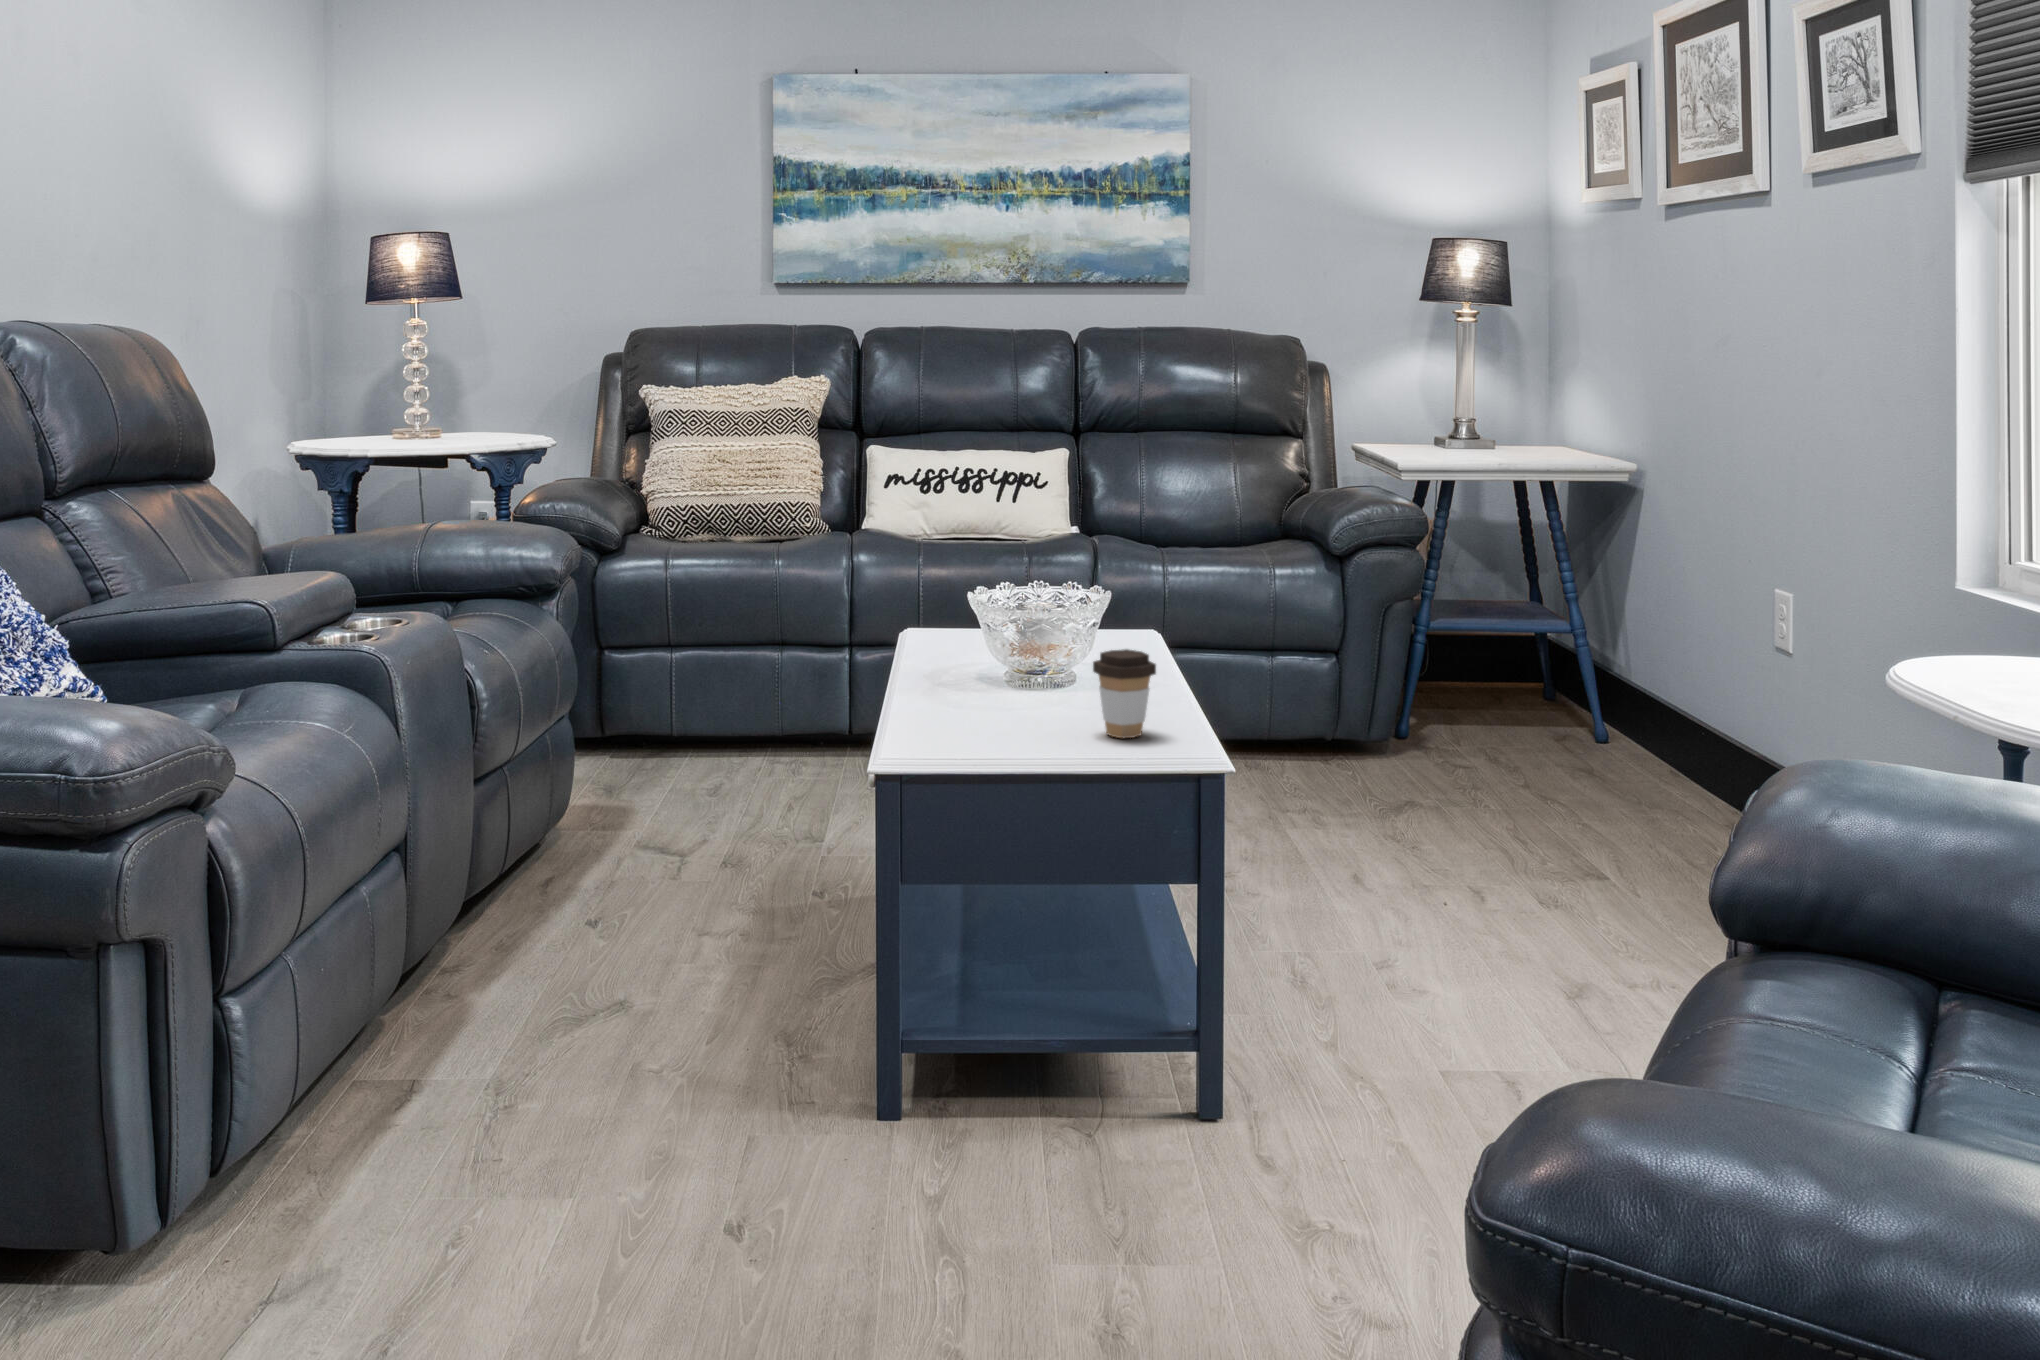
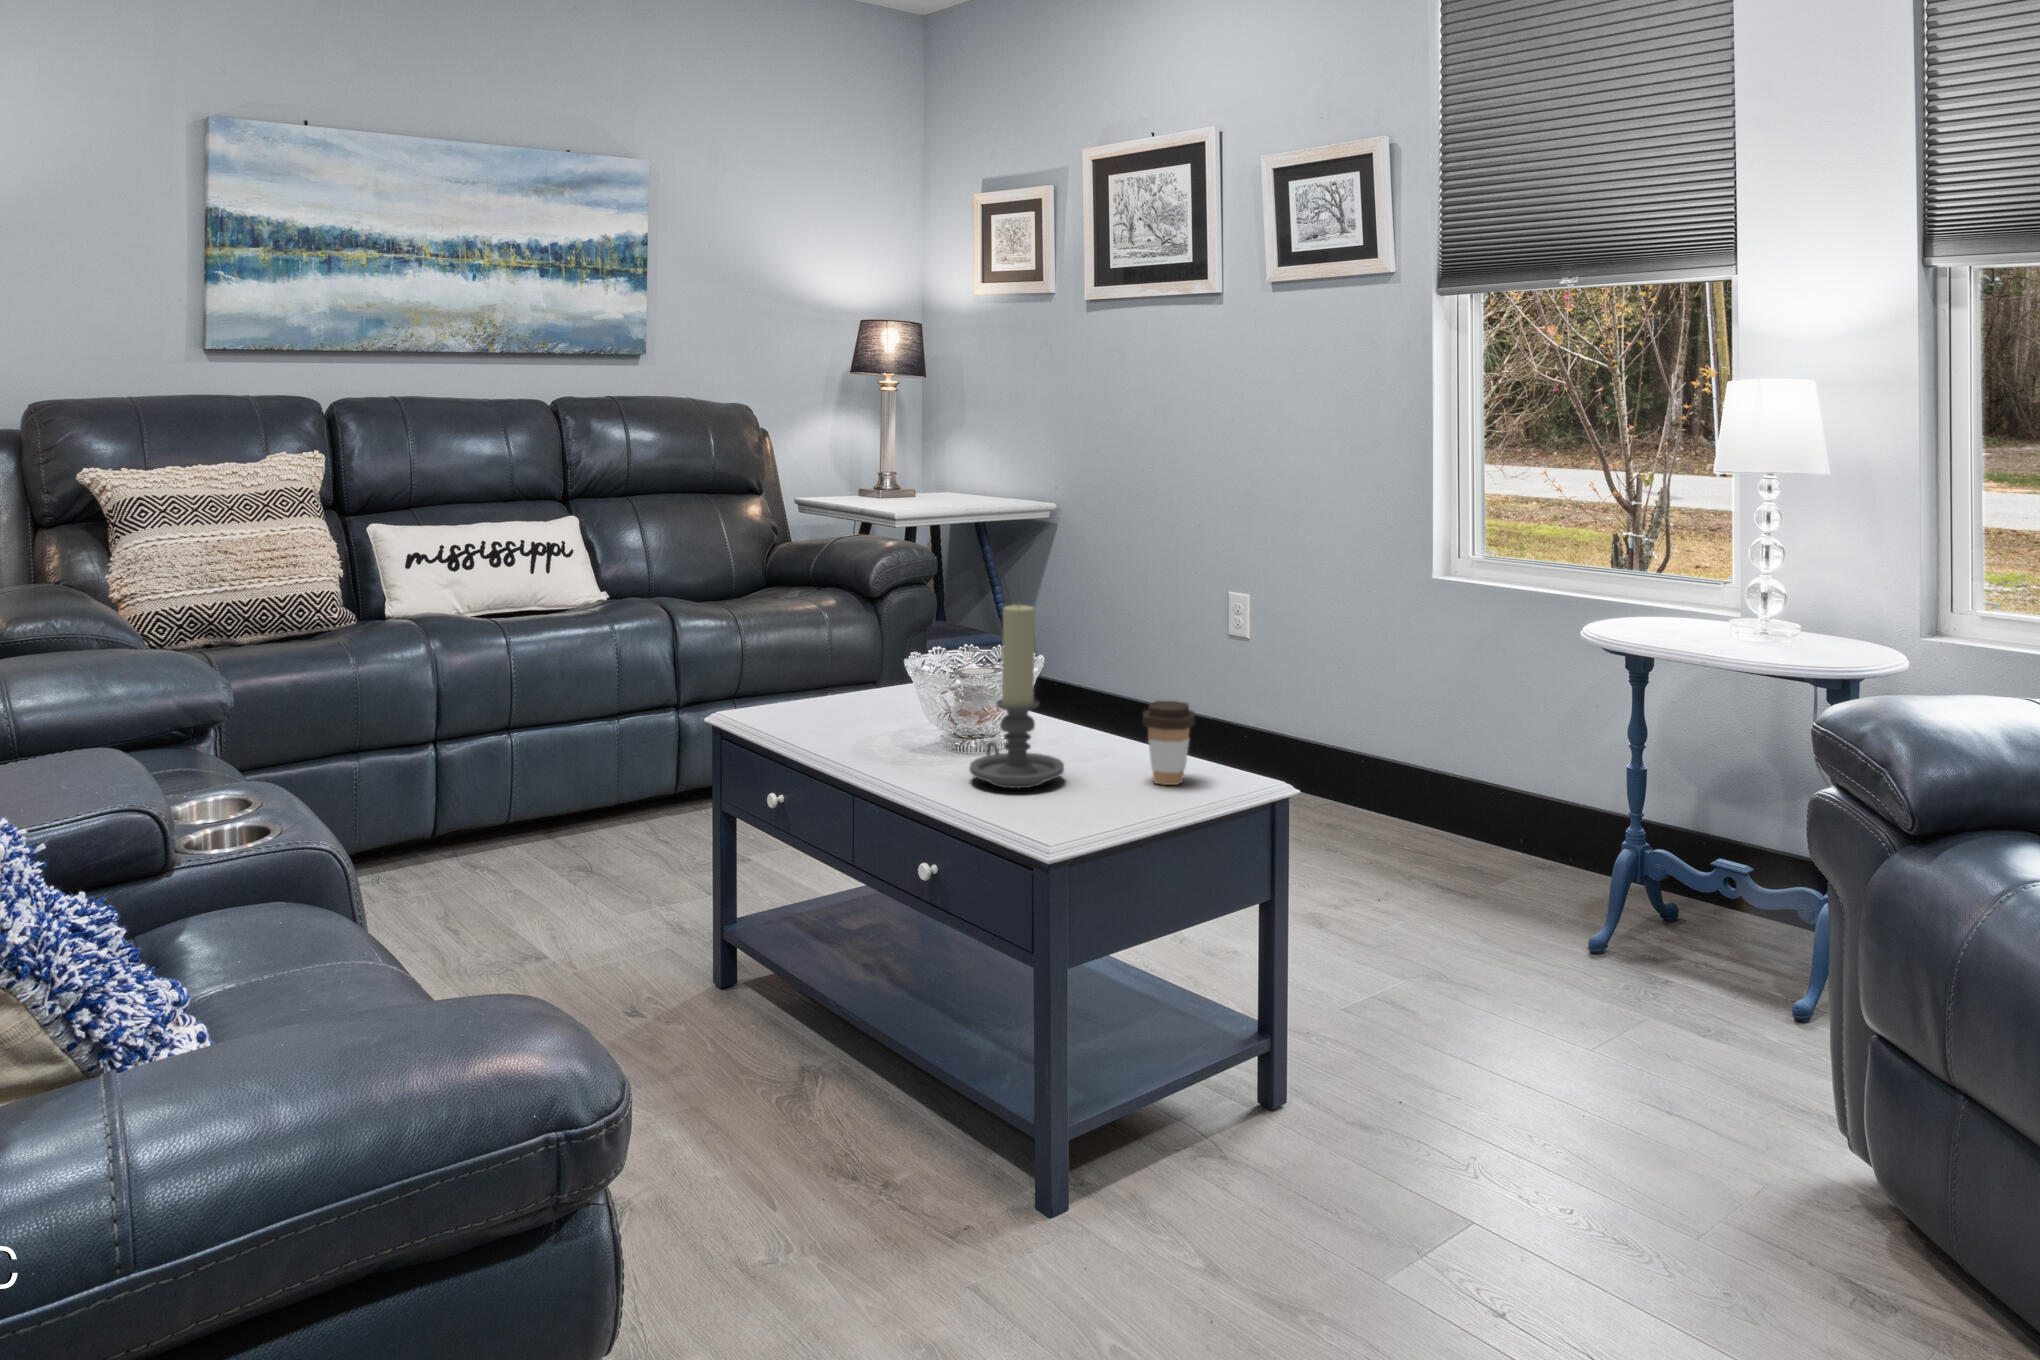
candle holder: none [947,532,1043,718] -> present [970,604,1064,788]

